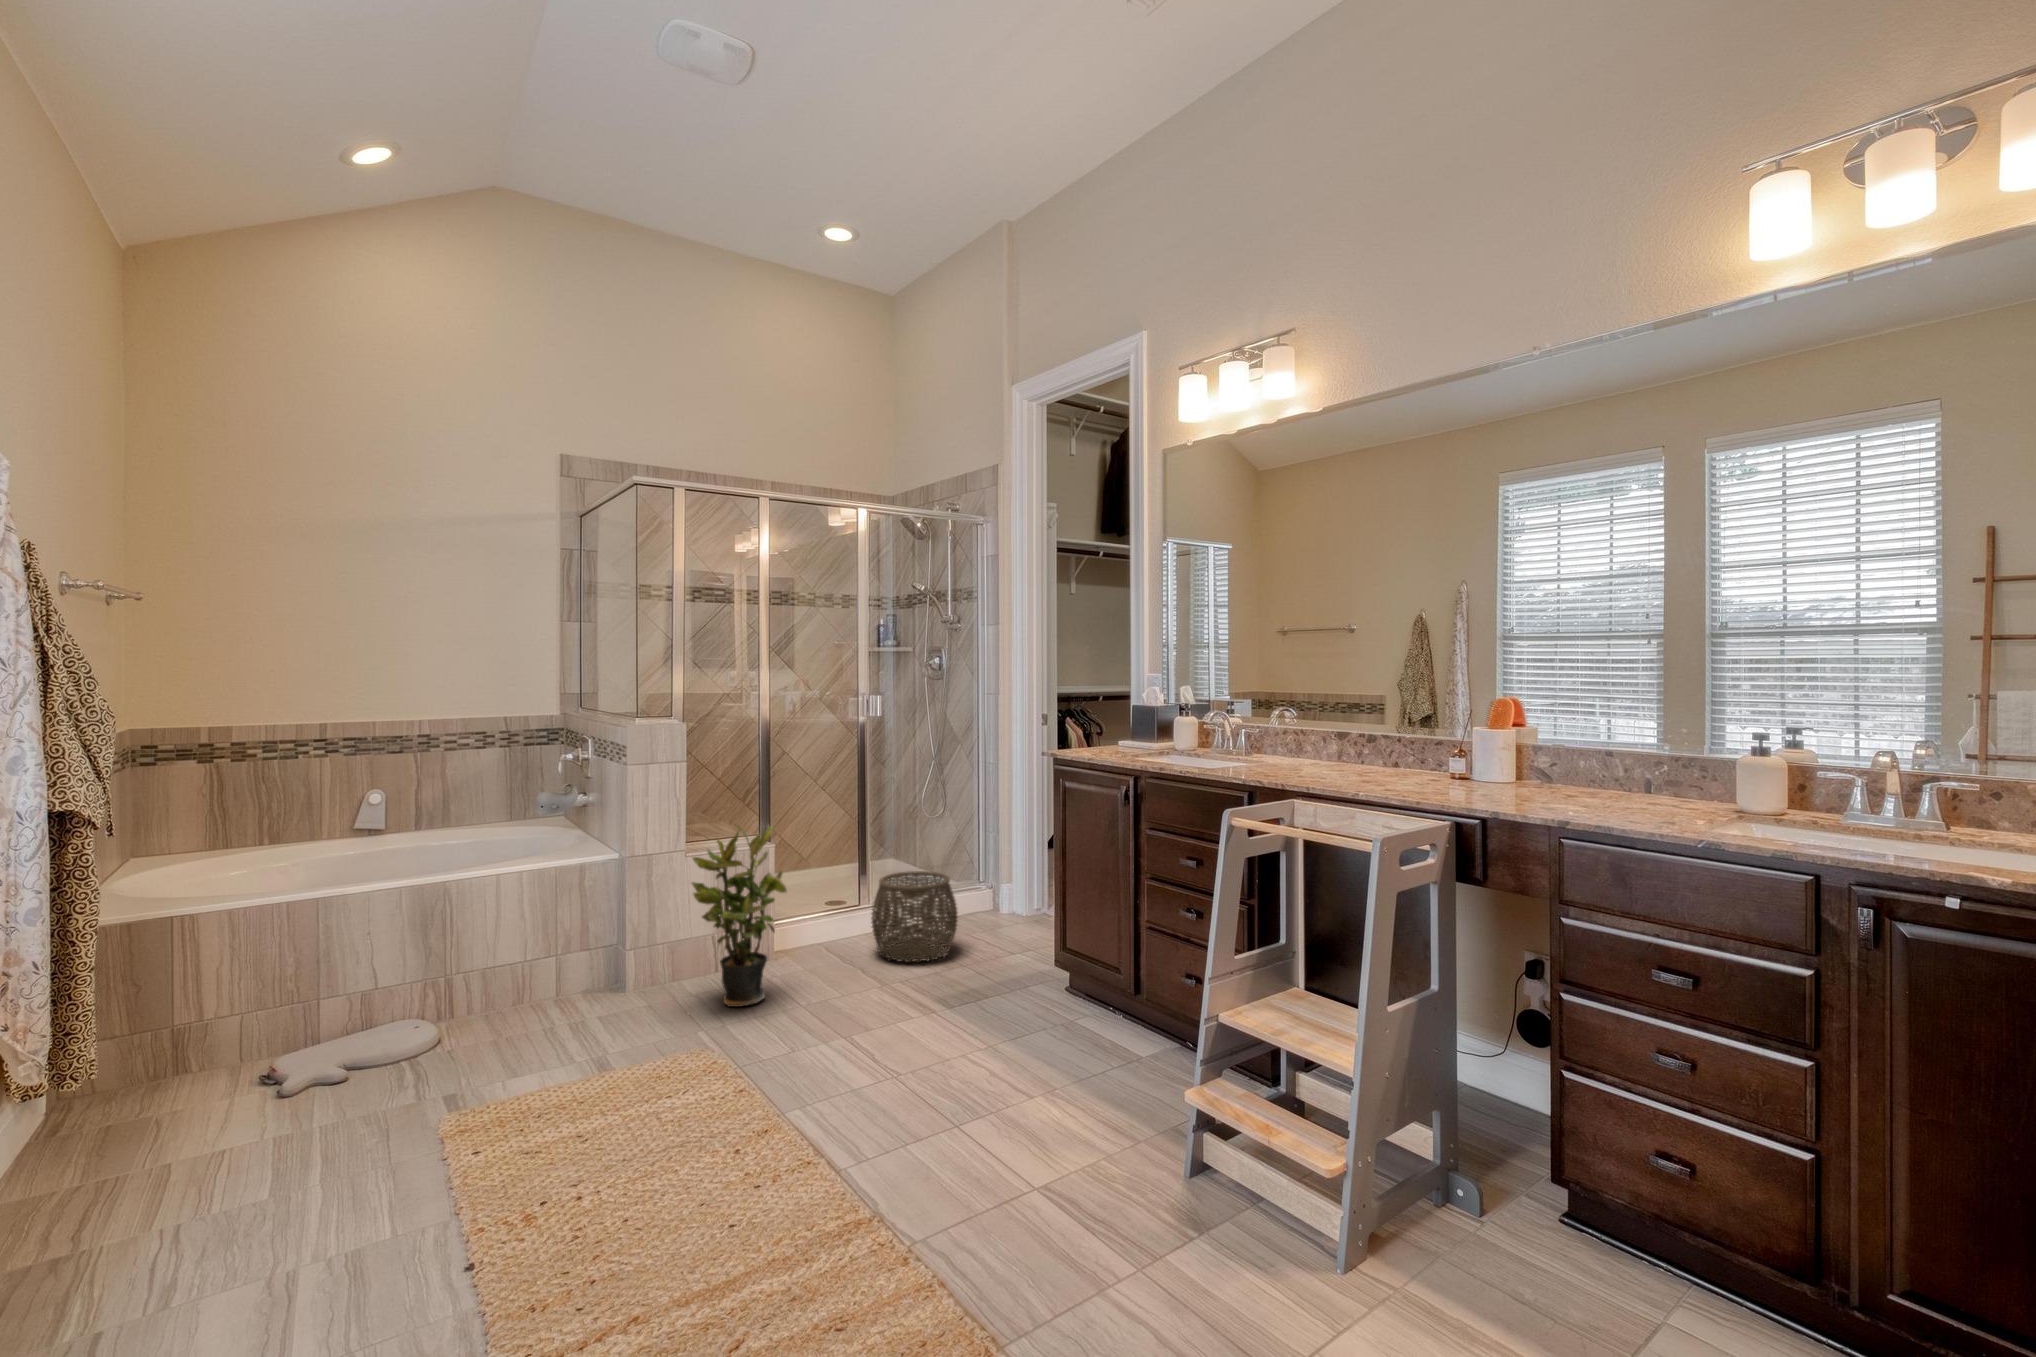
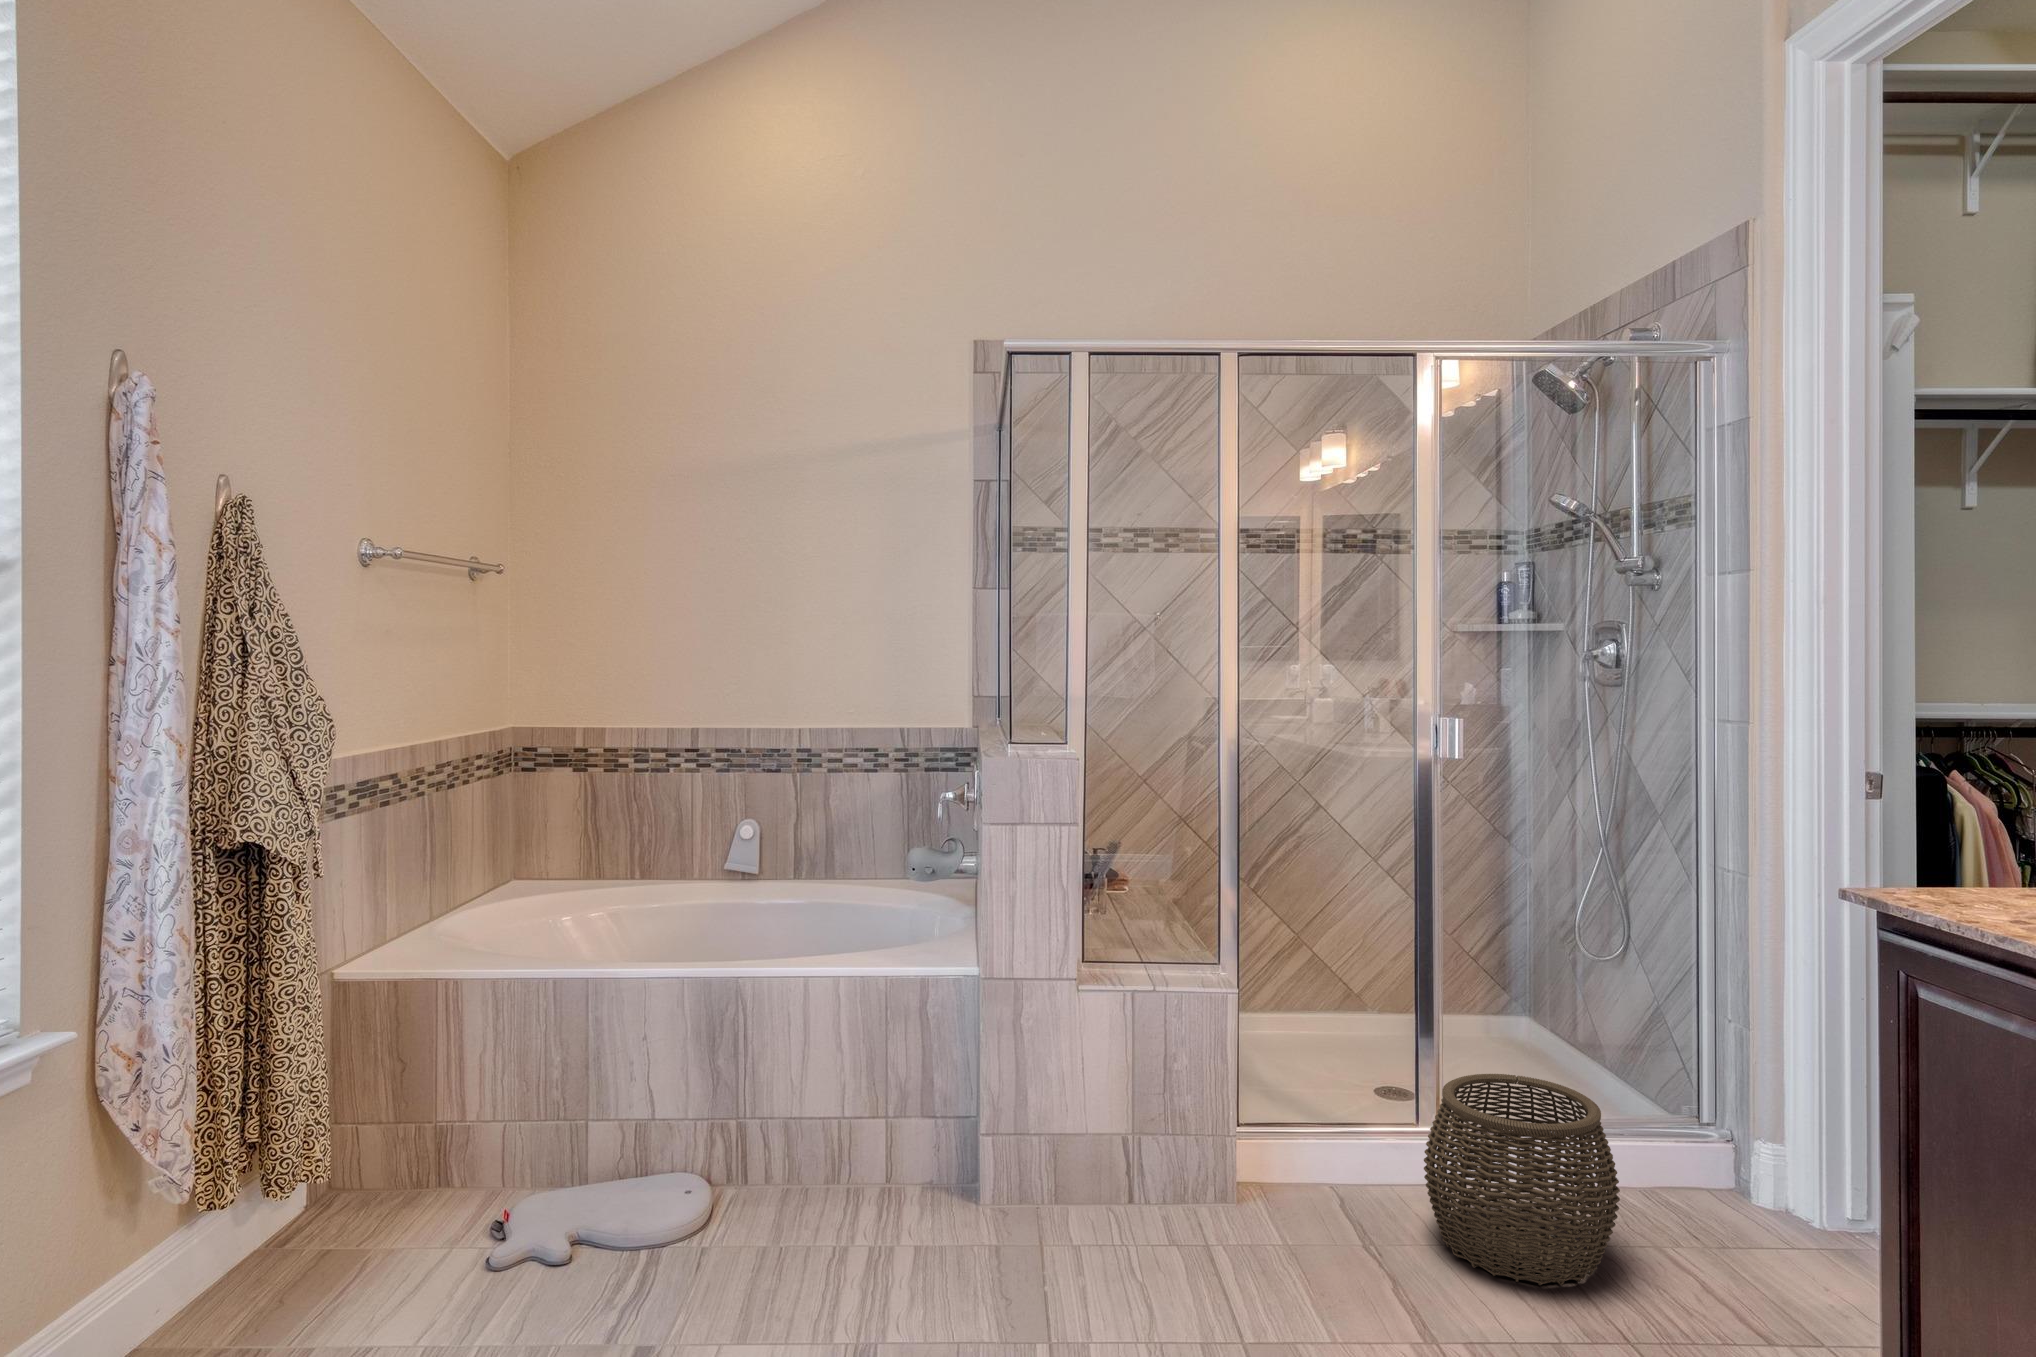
potted plant: present [692,824,787,1007] -> none [1052,948,1232,1298]

